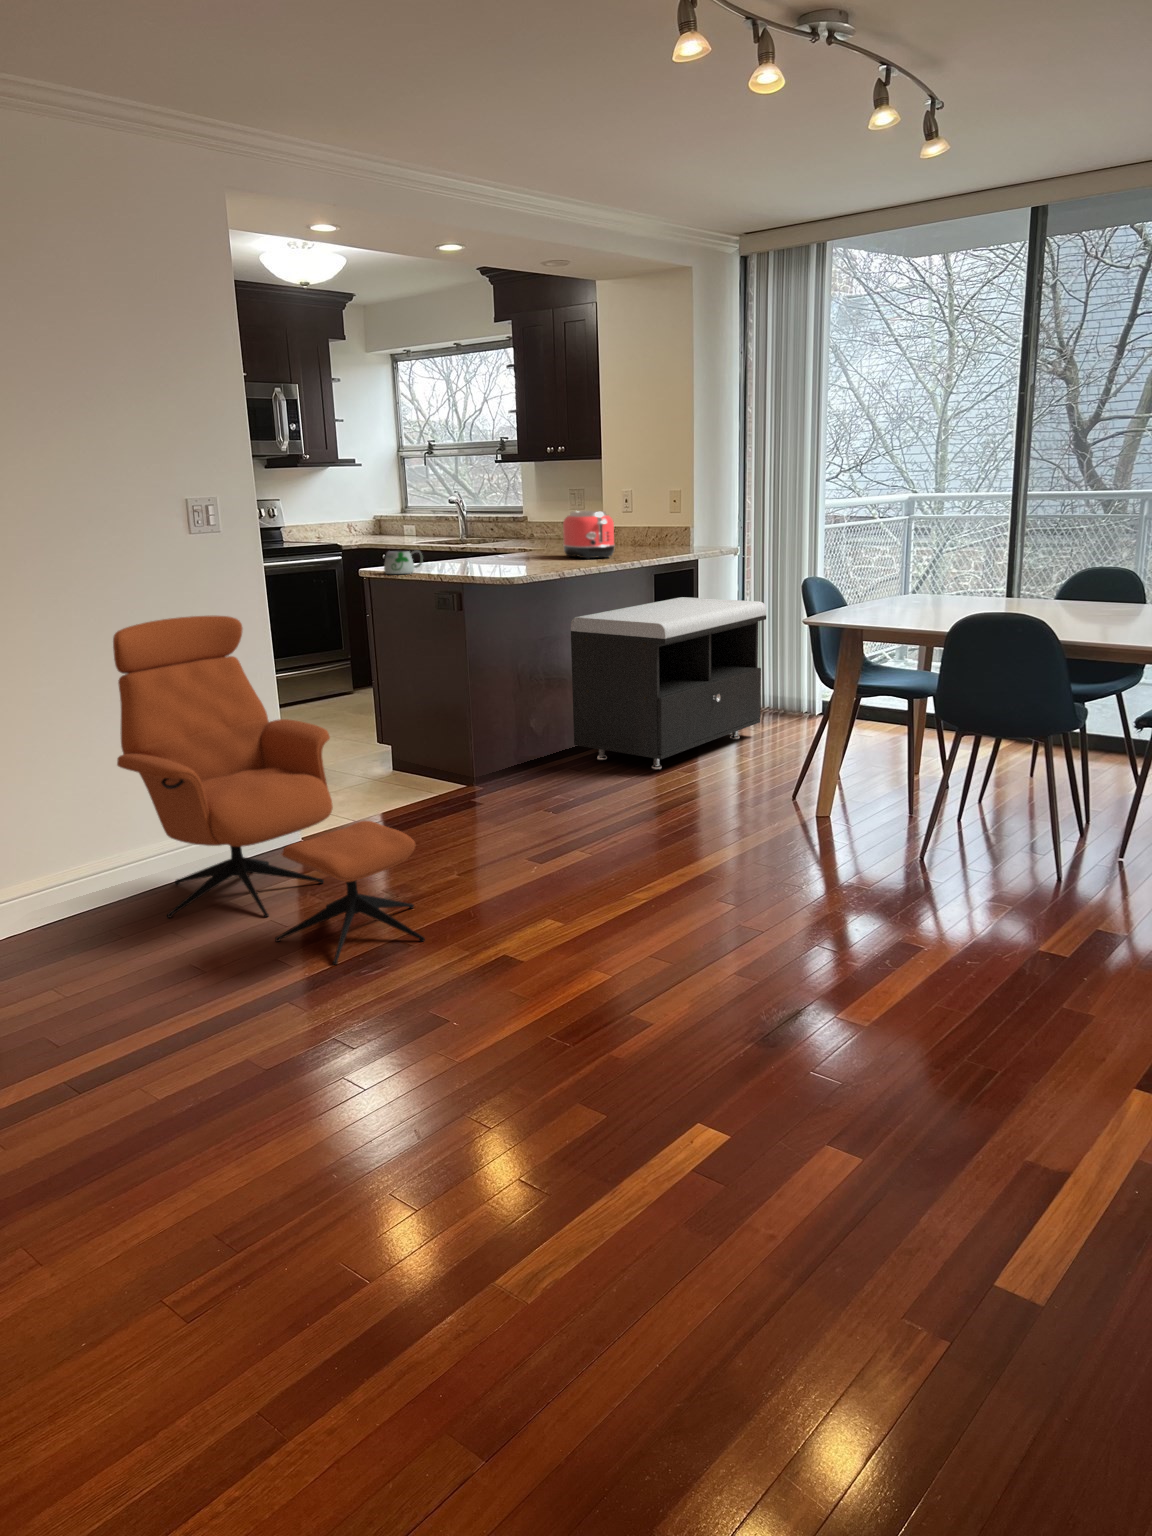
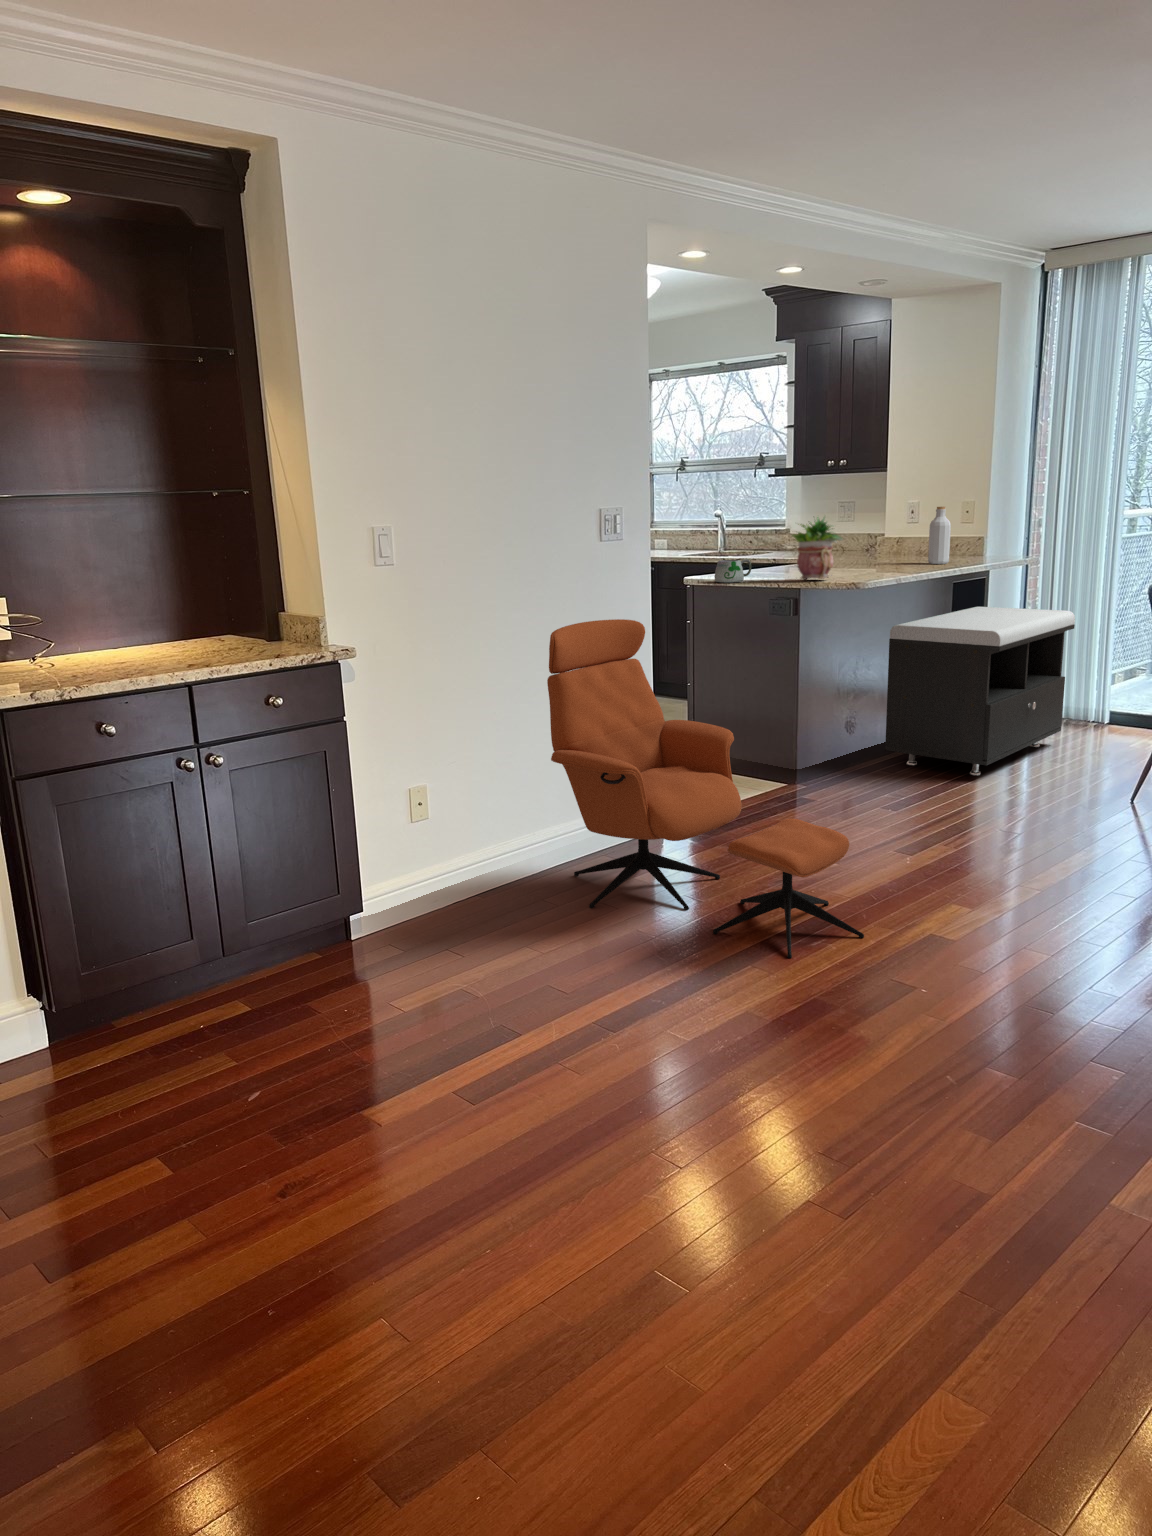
bottle: none [634,495,654,554] -> present [928,507,951,564]
potted plant: none [457,504,513,571] -> present [792,517,843,579]
toaster: present [563,511,615,559] -> none [862,522,919,569]

